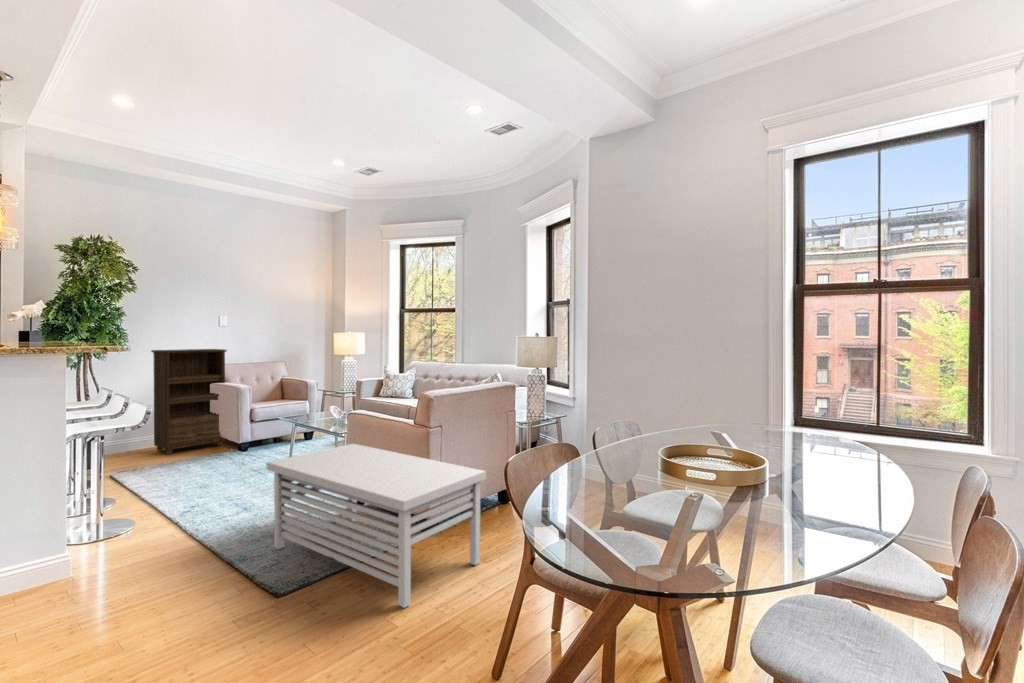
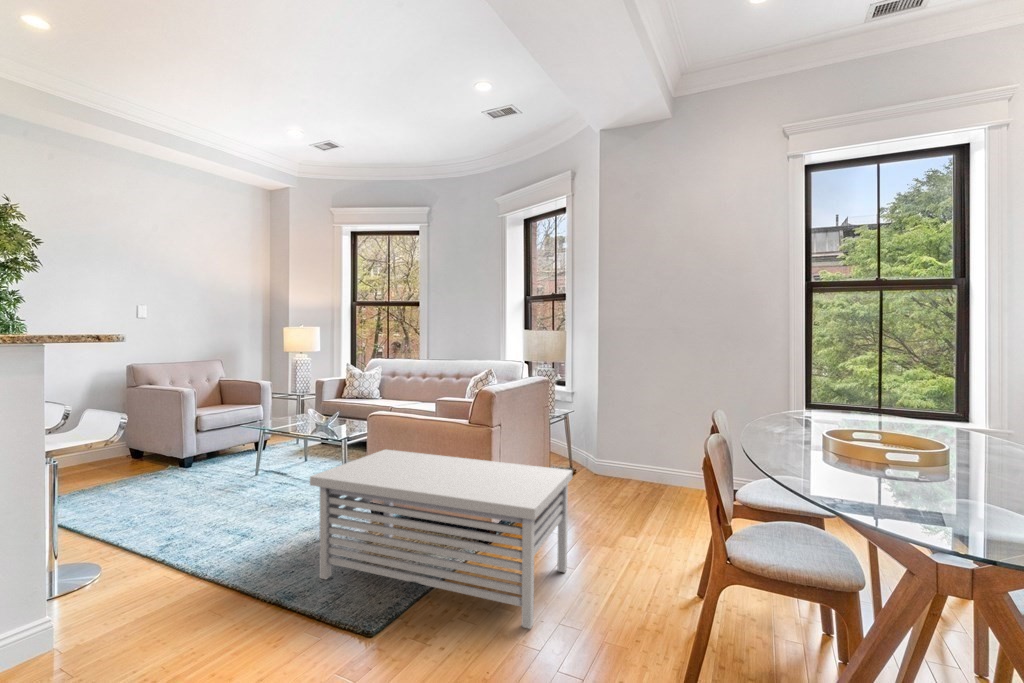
bookshelf: present [151,349,227,454] -> none [55,345,158,477]

